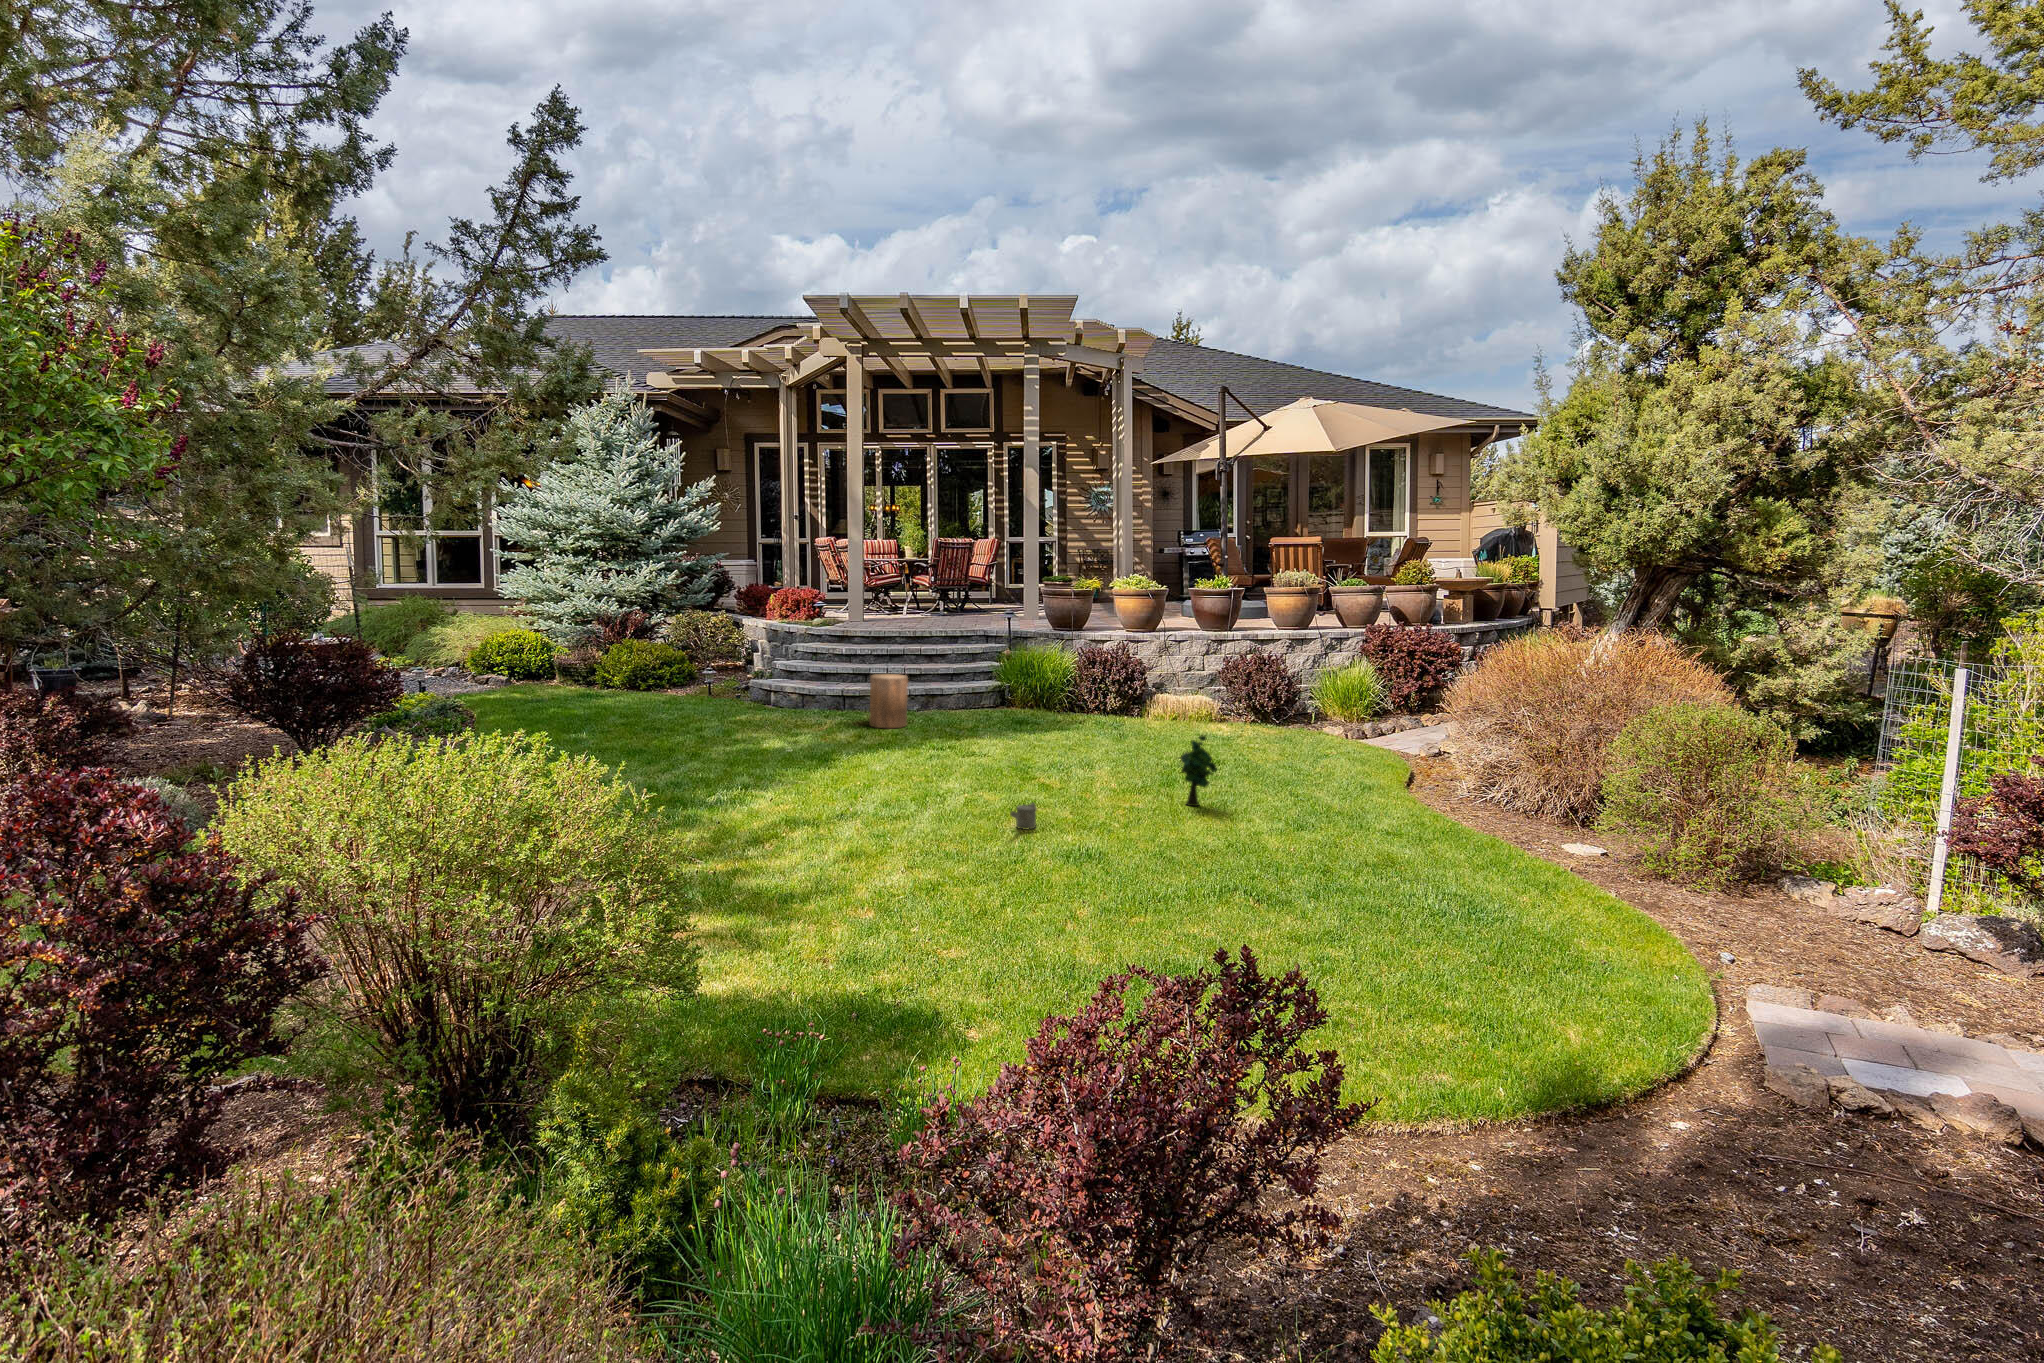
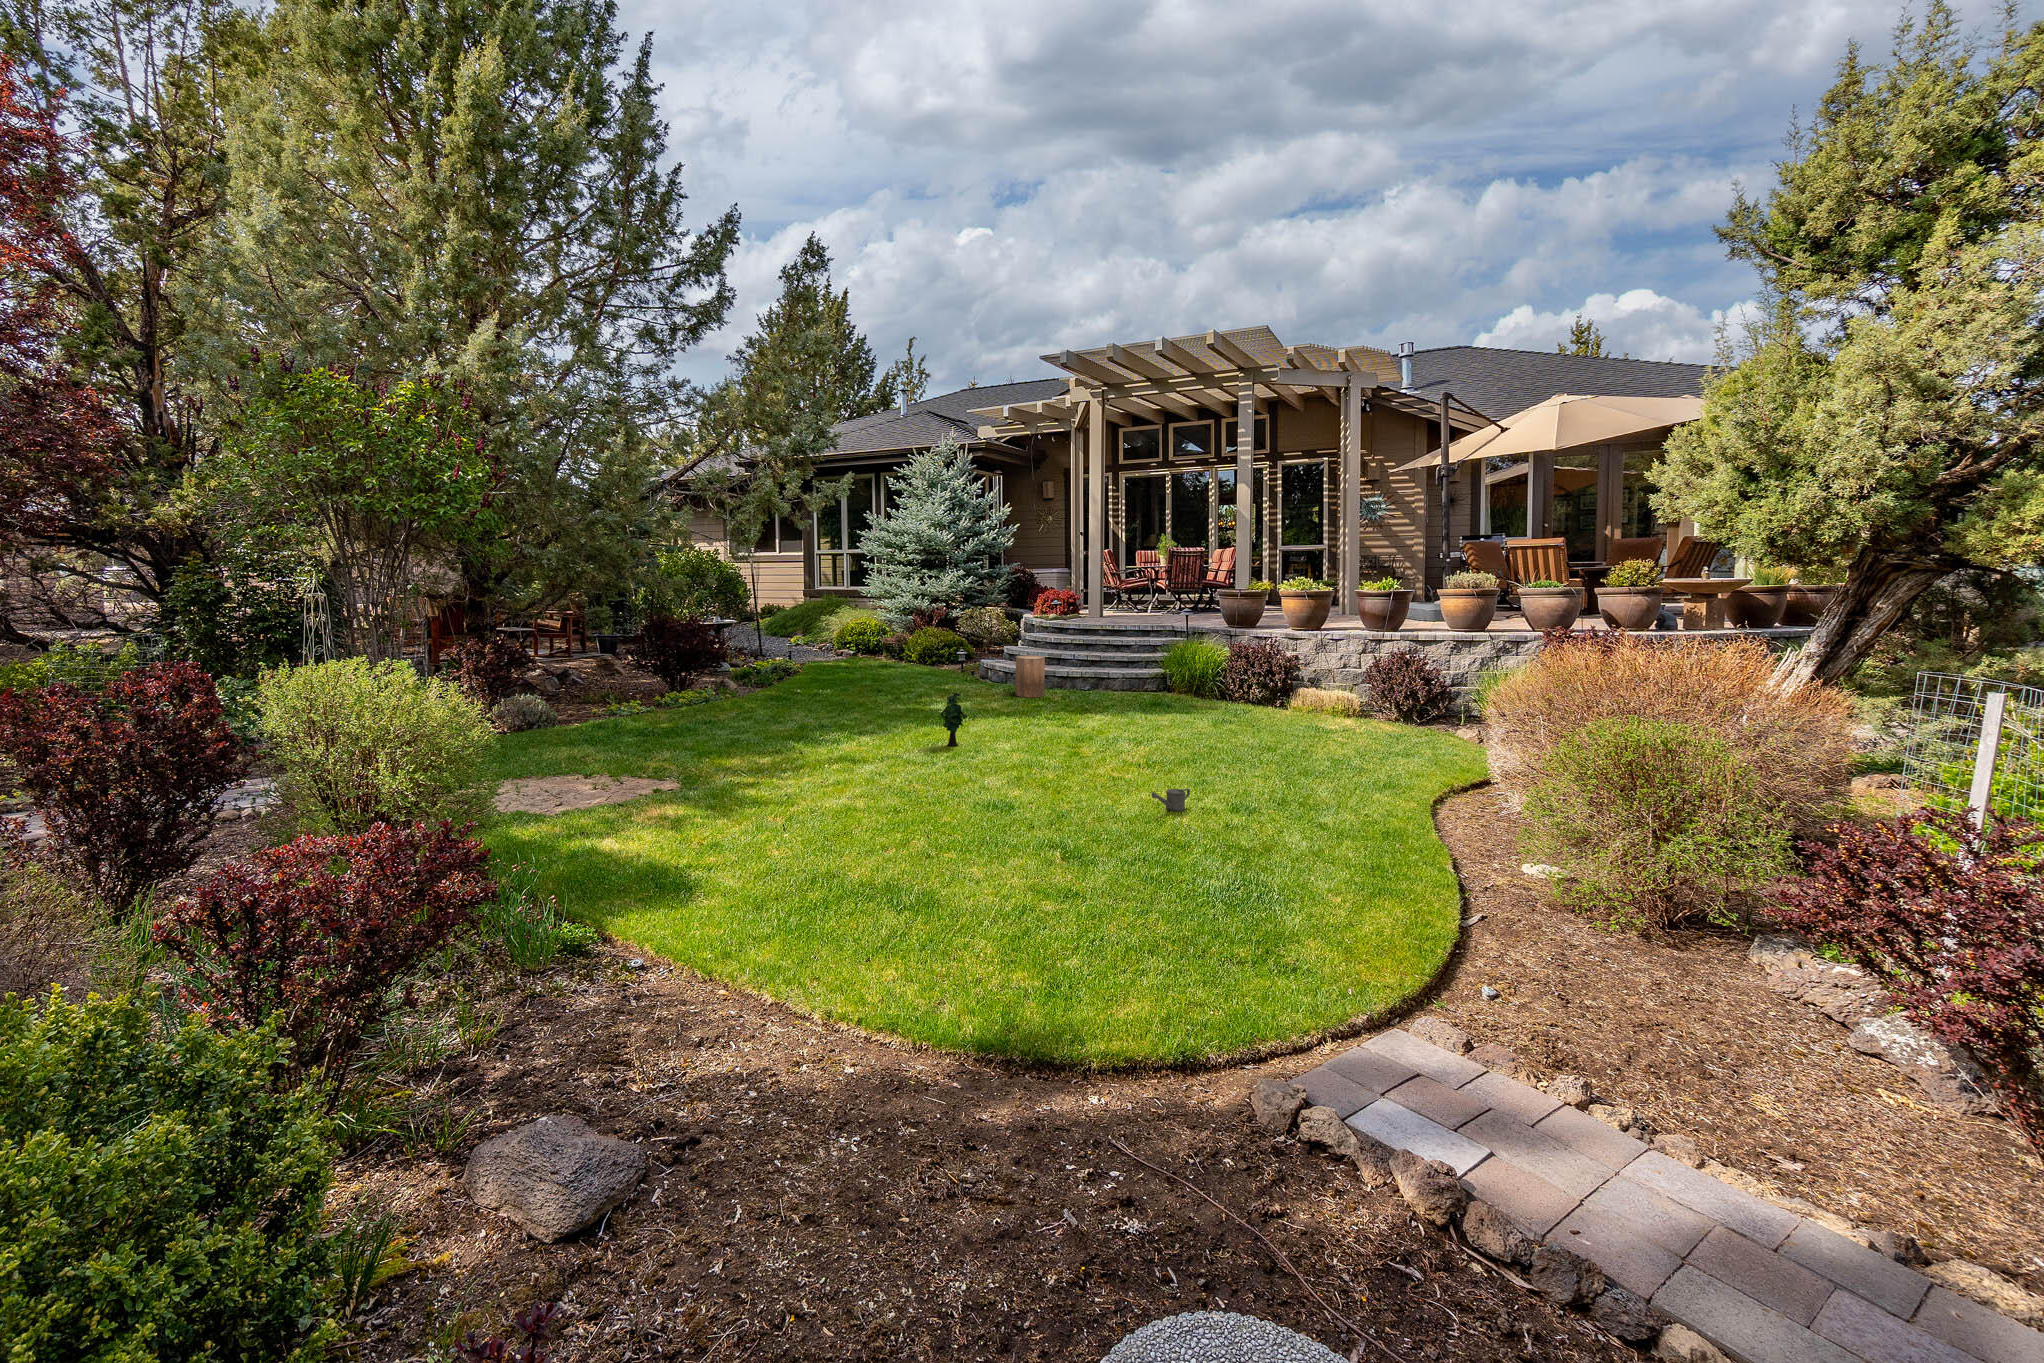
decorative plant: present [1179,735,1217,806] -> present [941,693,967,747]
watering can: present [1010,803,1037,829] -> present [1152,789,1190,811]

